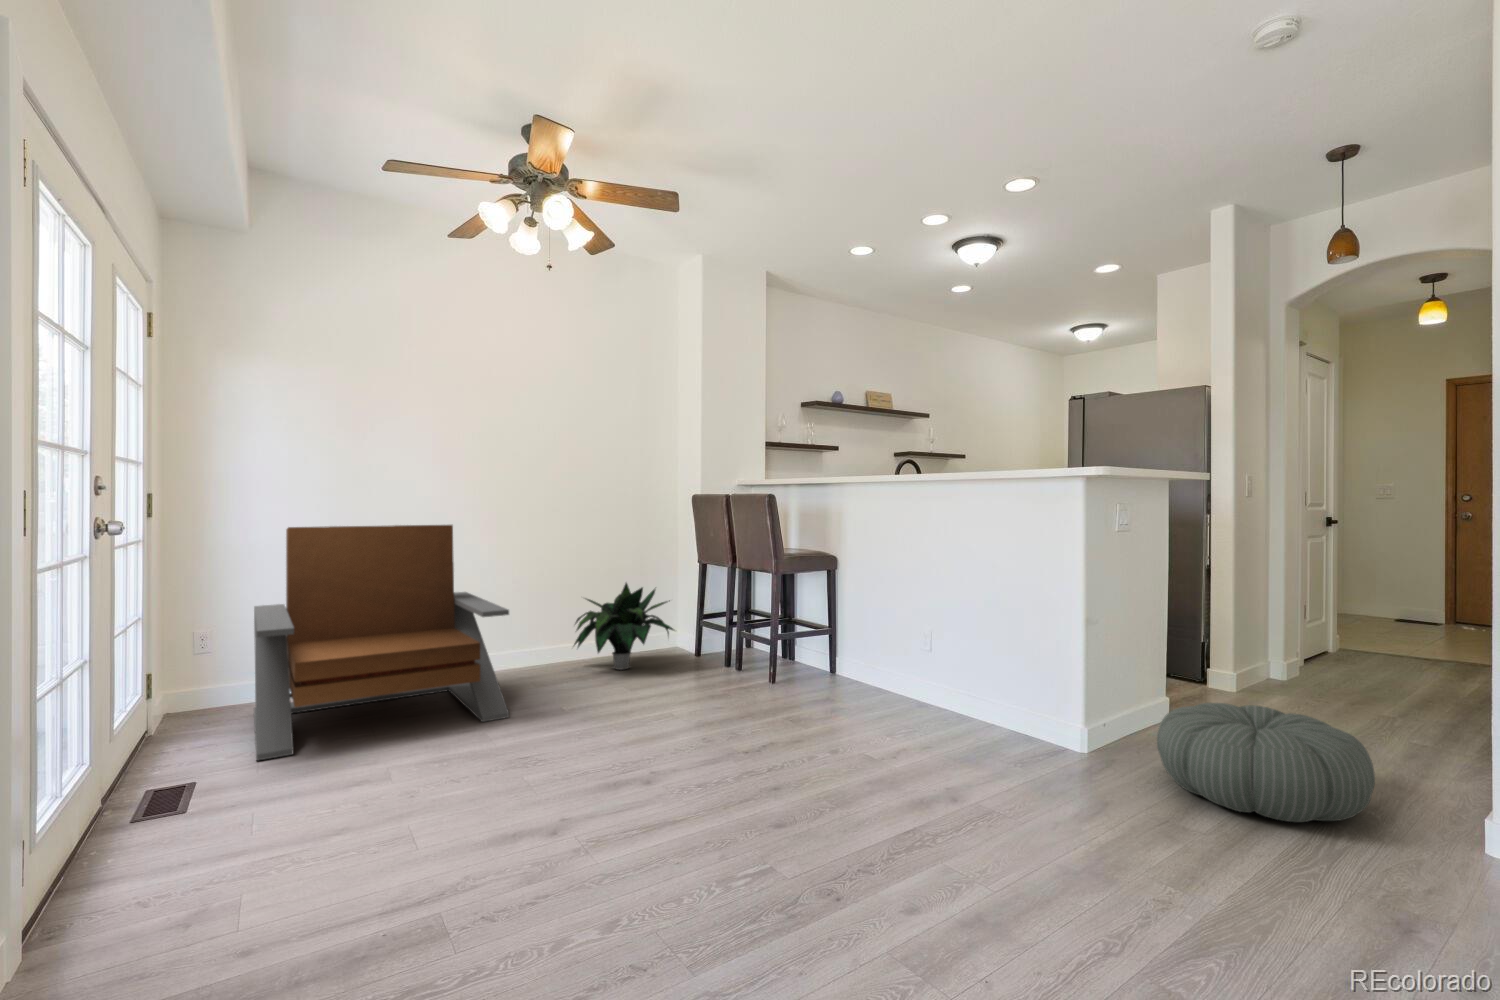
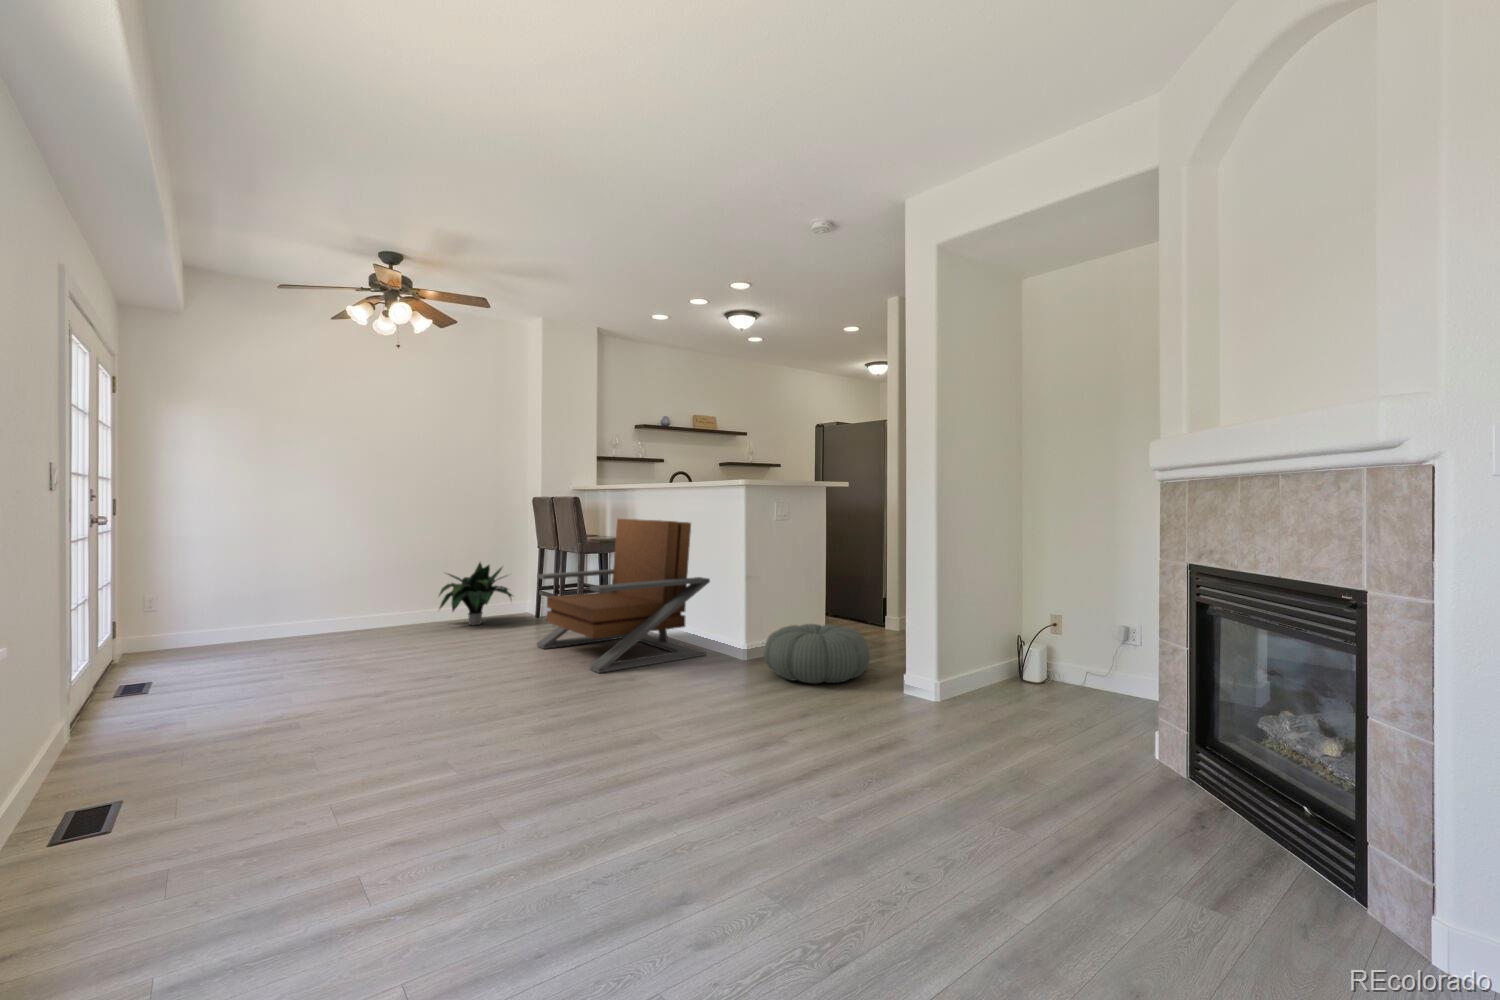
lounge chair: present [254,525,509,761] -> present [537,519,710,673]

